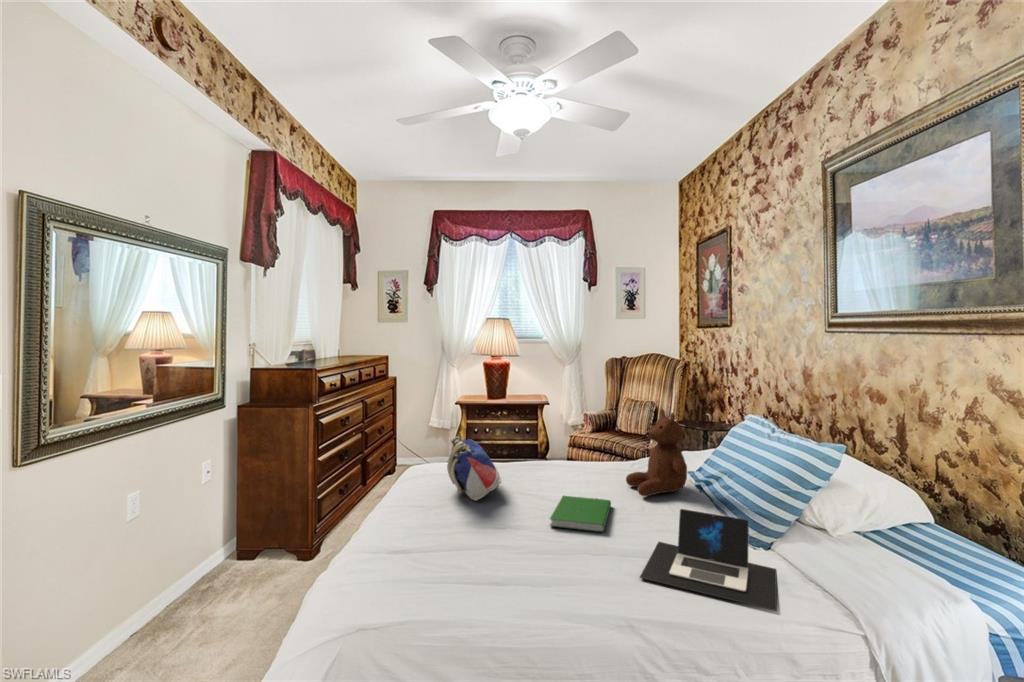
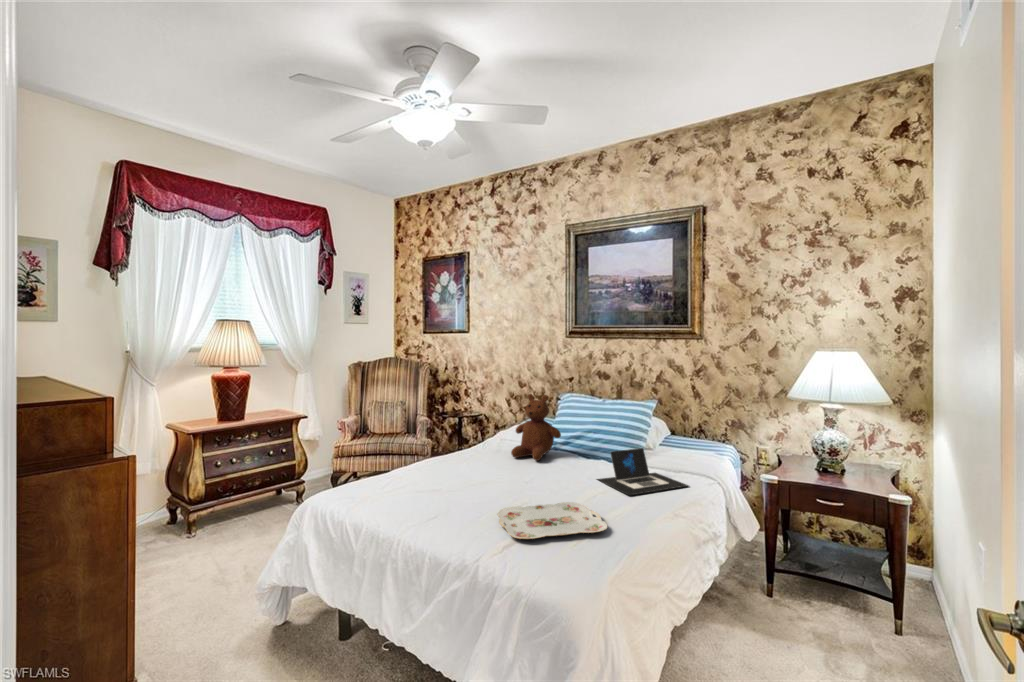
tote bag: present [447,436,501,501] -> none [378,442,458,498]
hardcover book: present [550,496,611,532] -> none [501,467,565,492]
serving tray: none [420,530,556,596] -> present [497,502,607,539]

